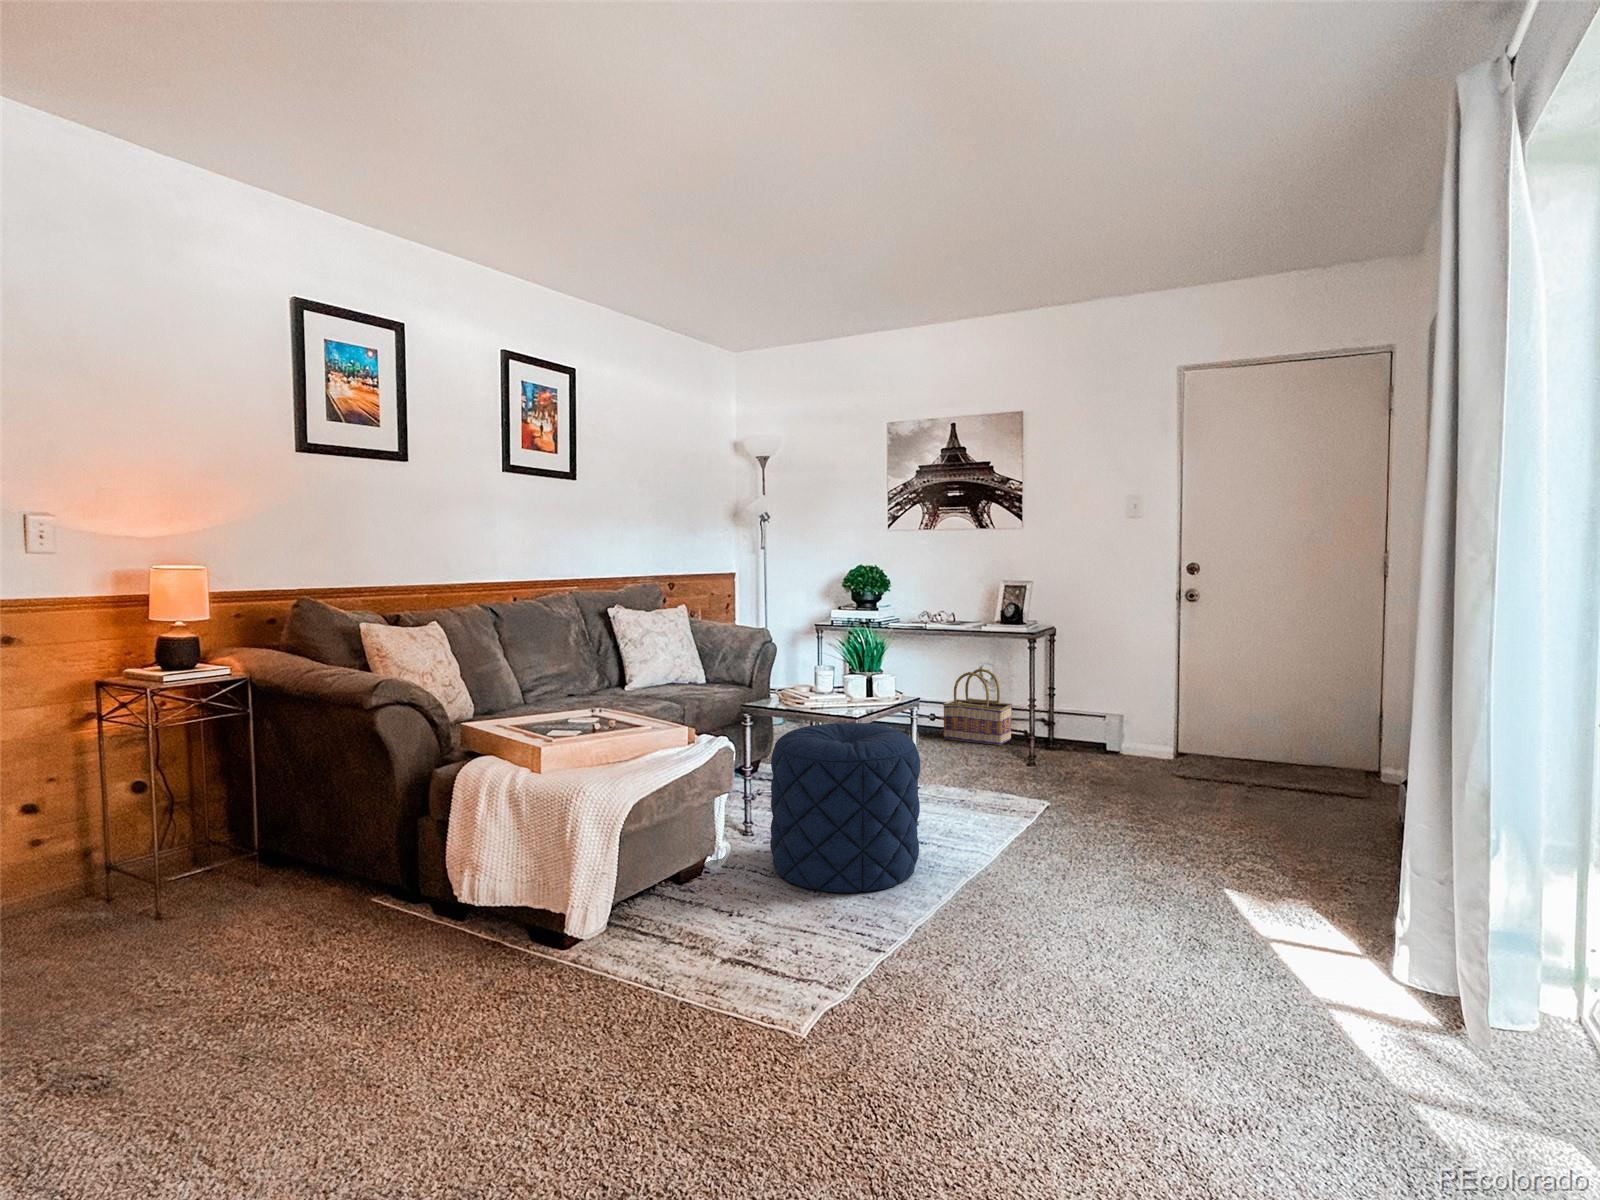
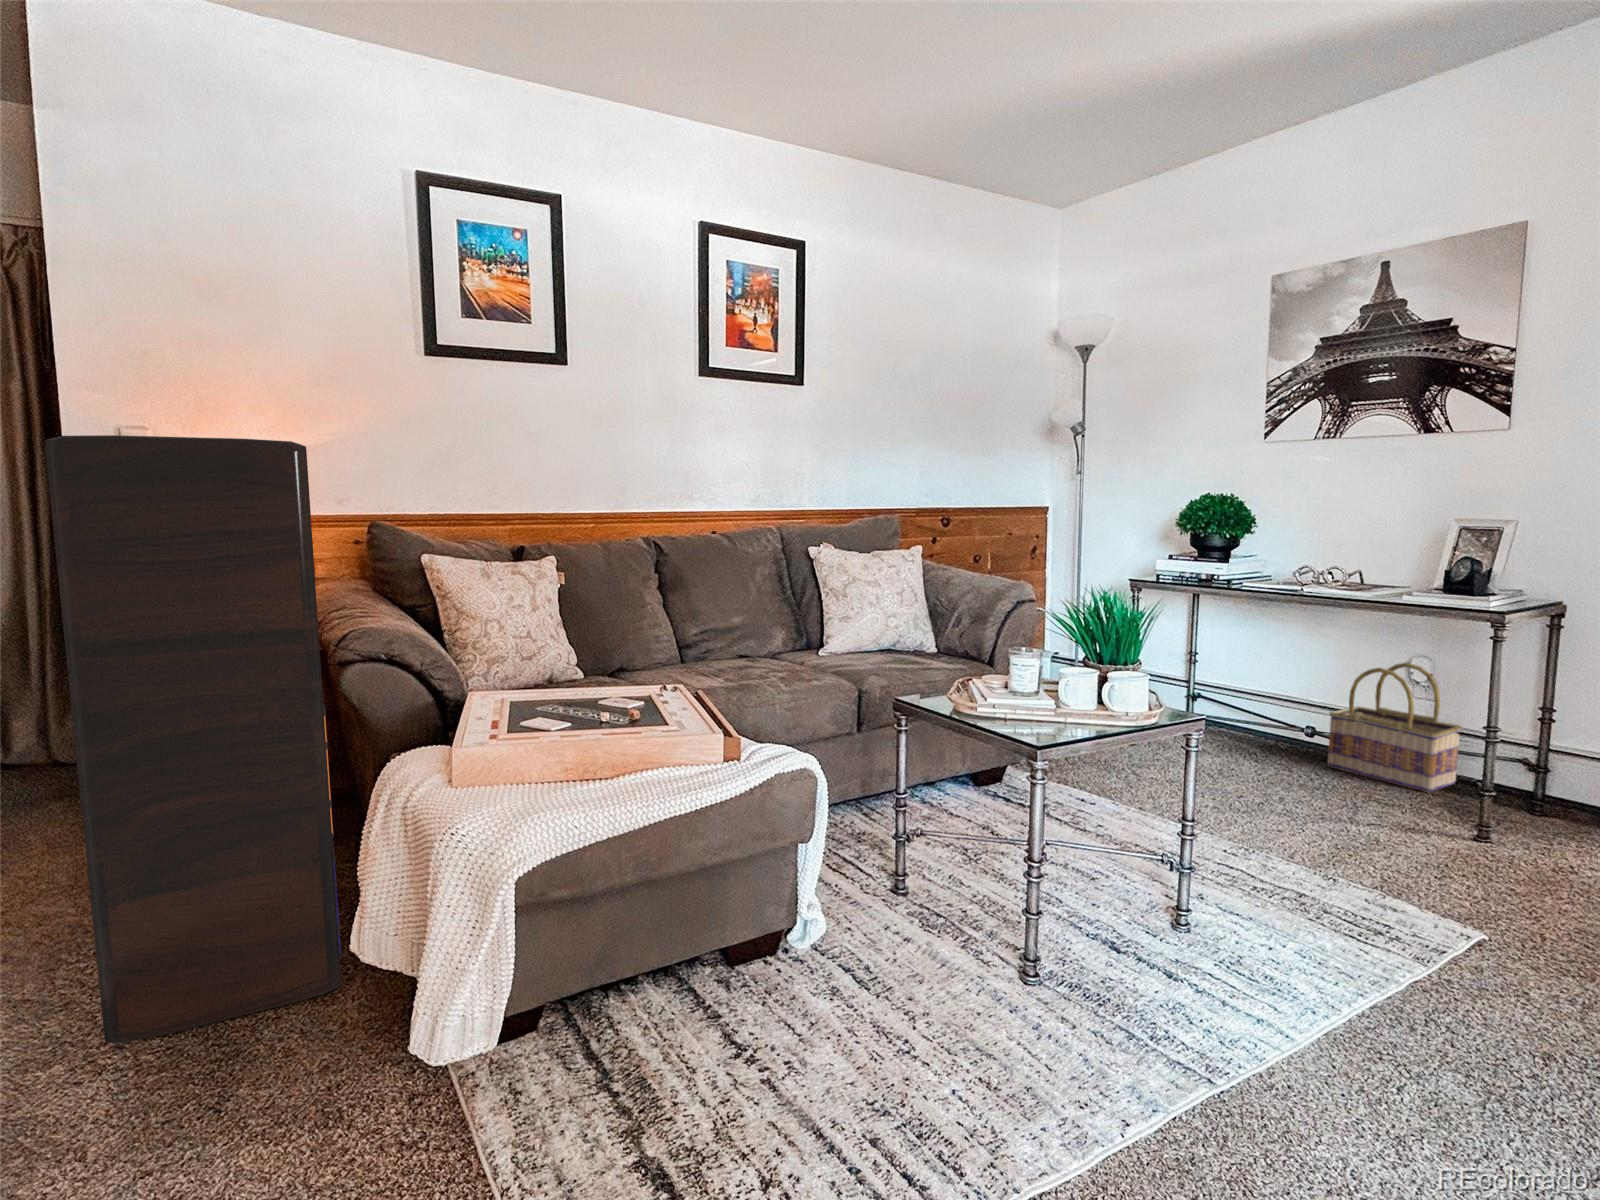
bookshelf: none [139,536,427,988] -> present [45,435,342,1043]
pouf: present [770,723,920,893] -> none [859,758,1132,1092]

